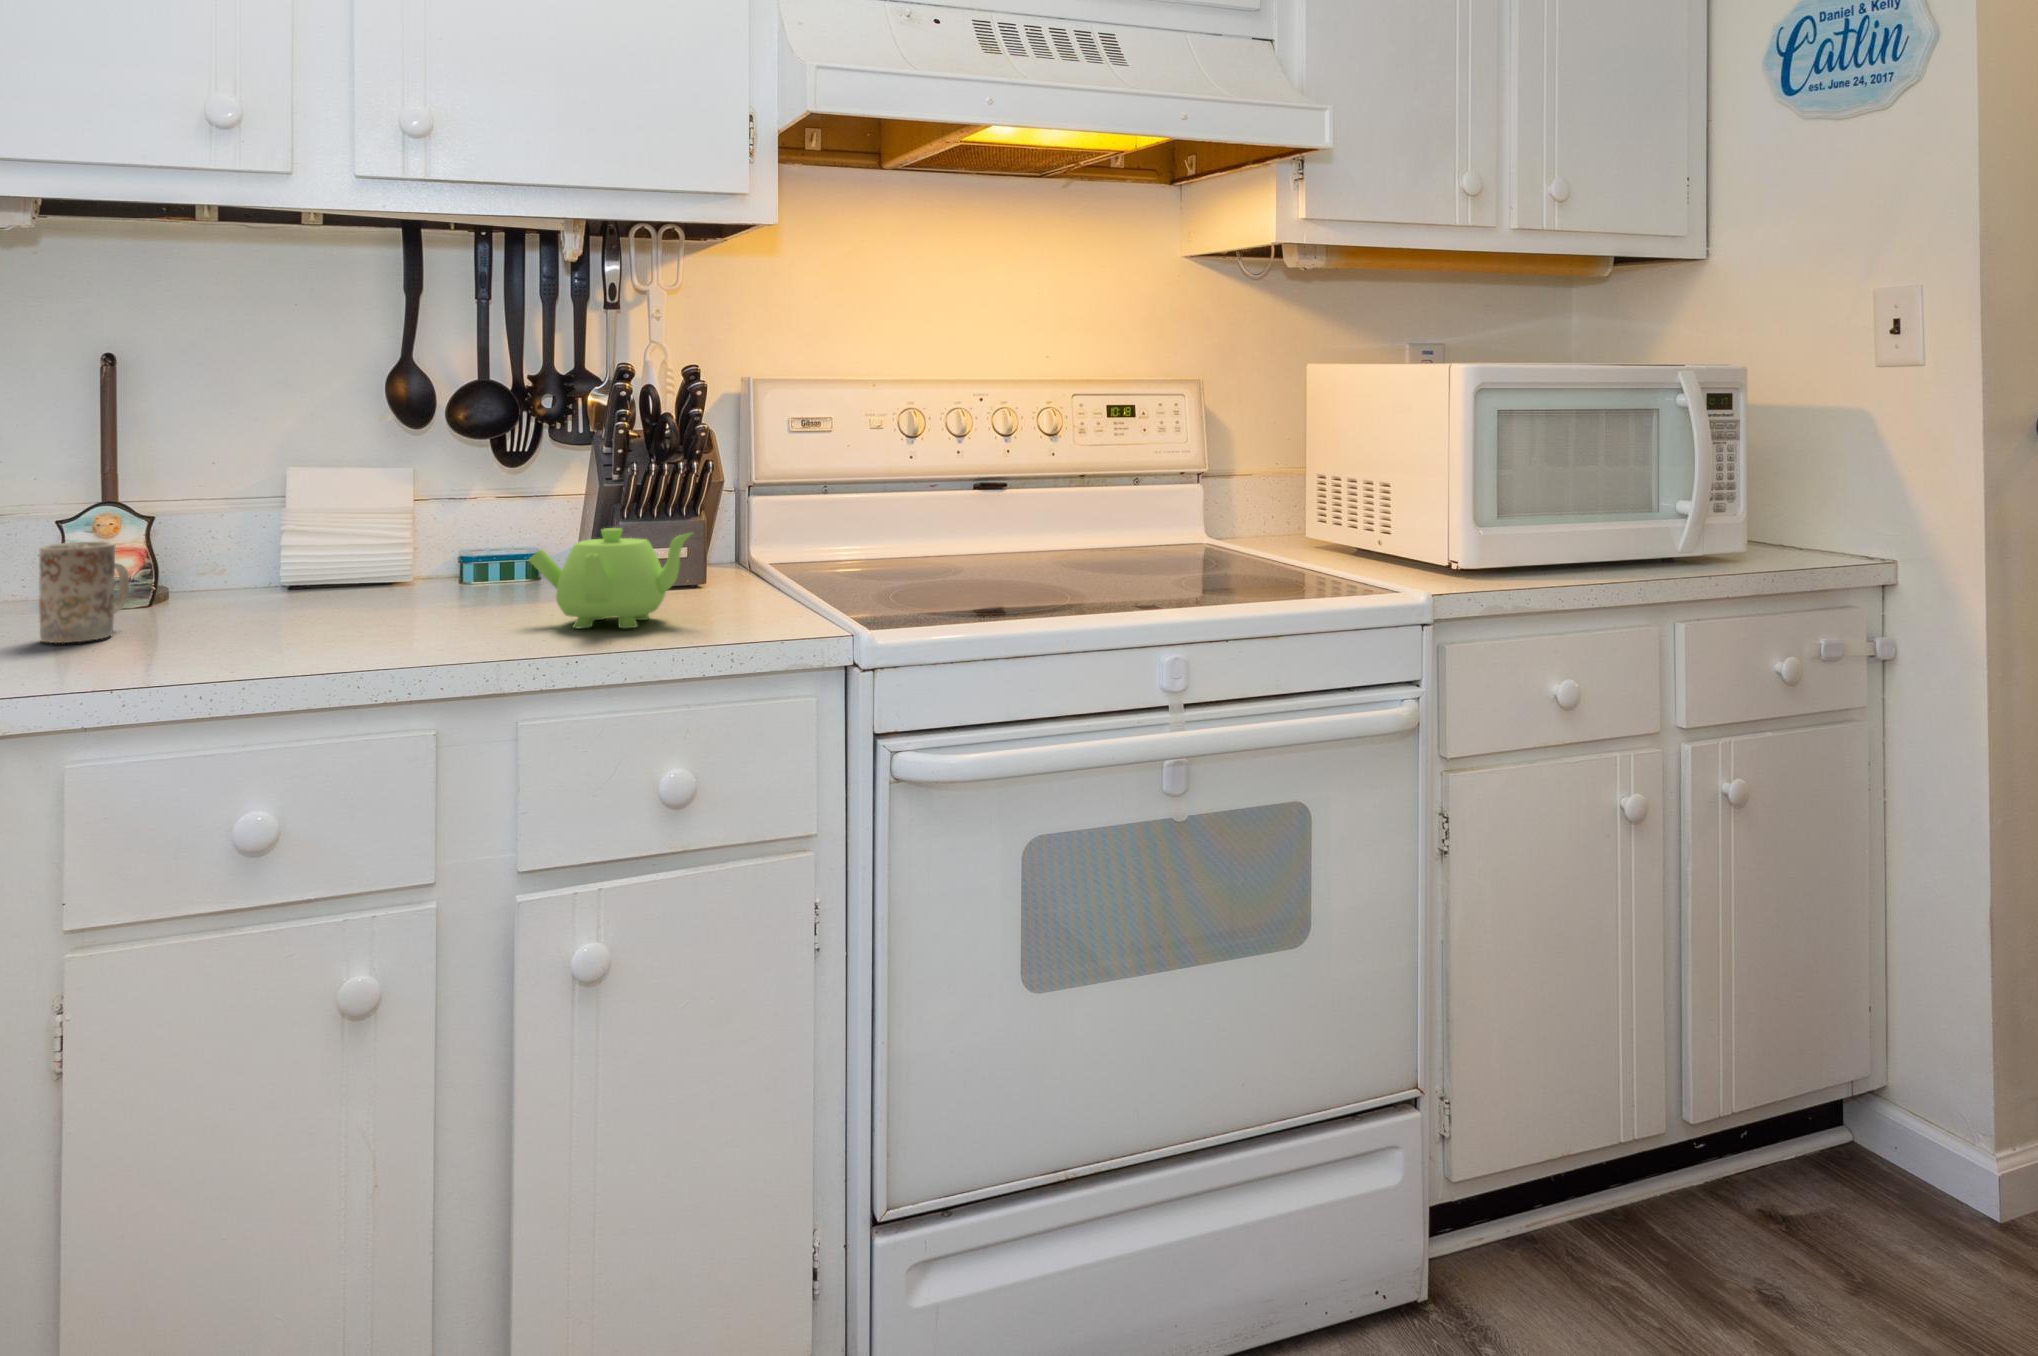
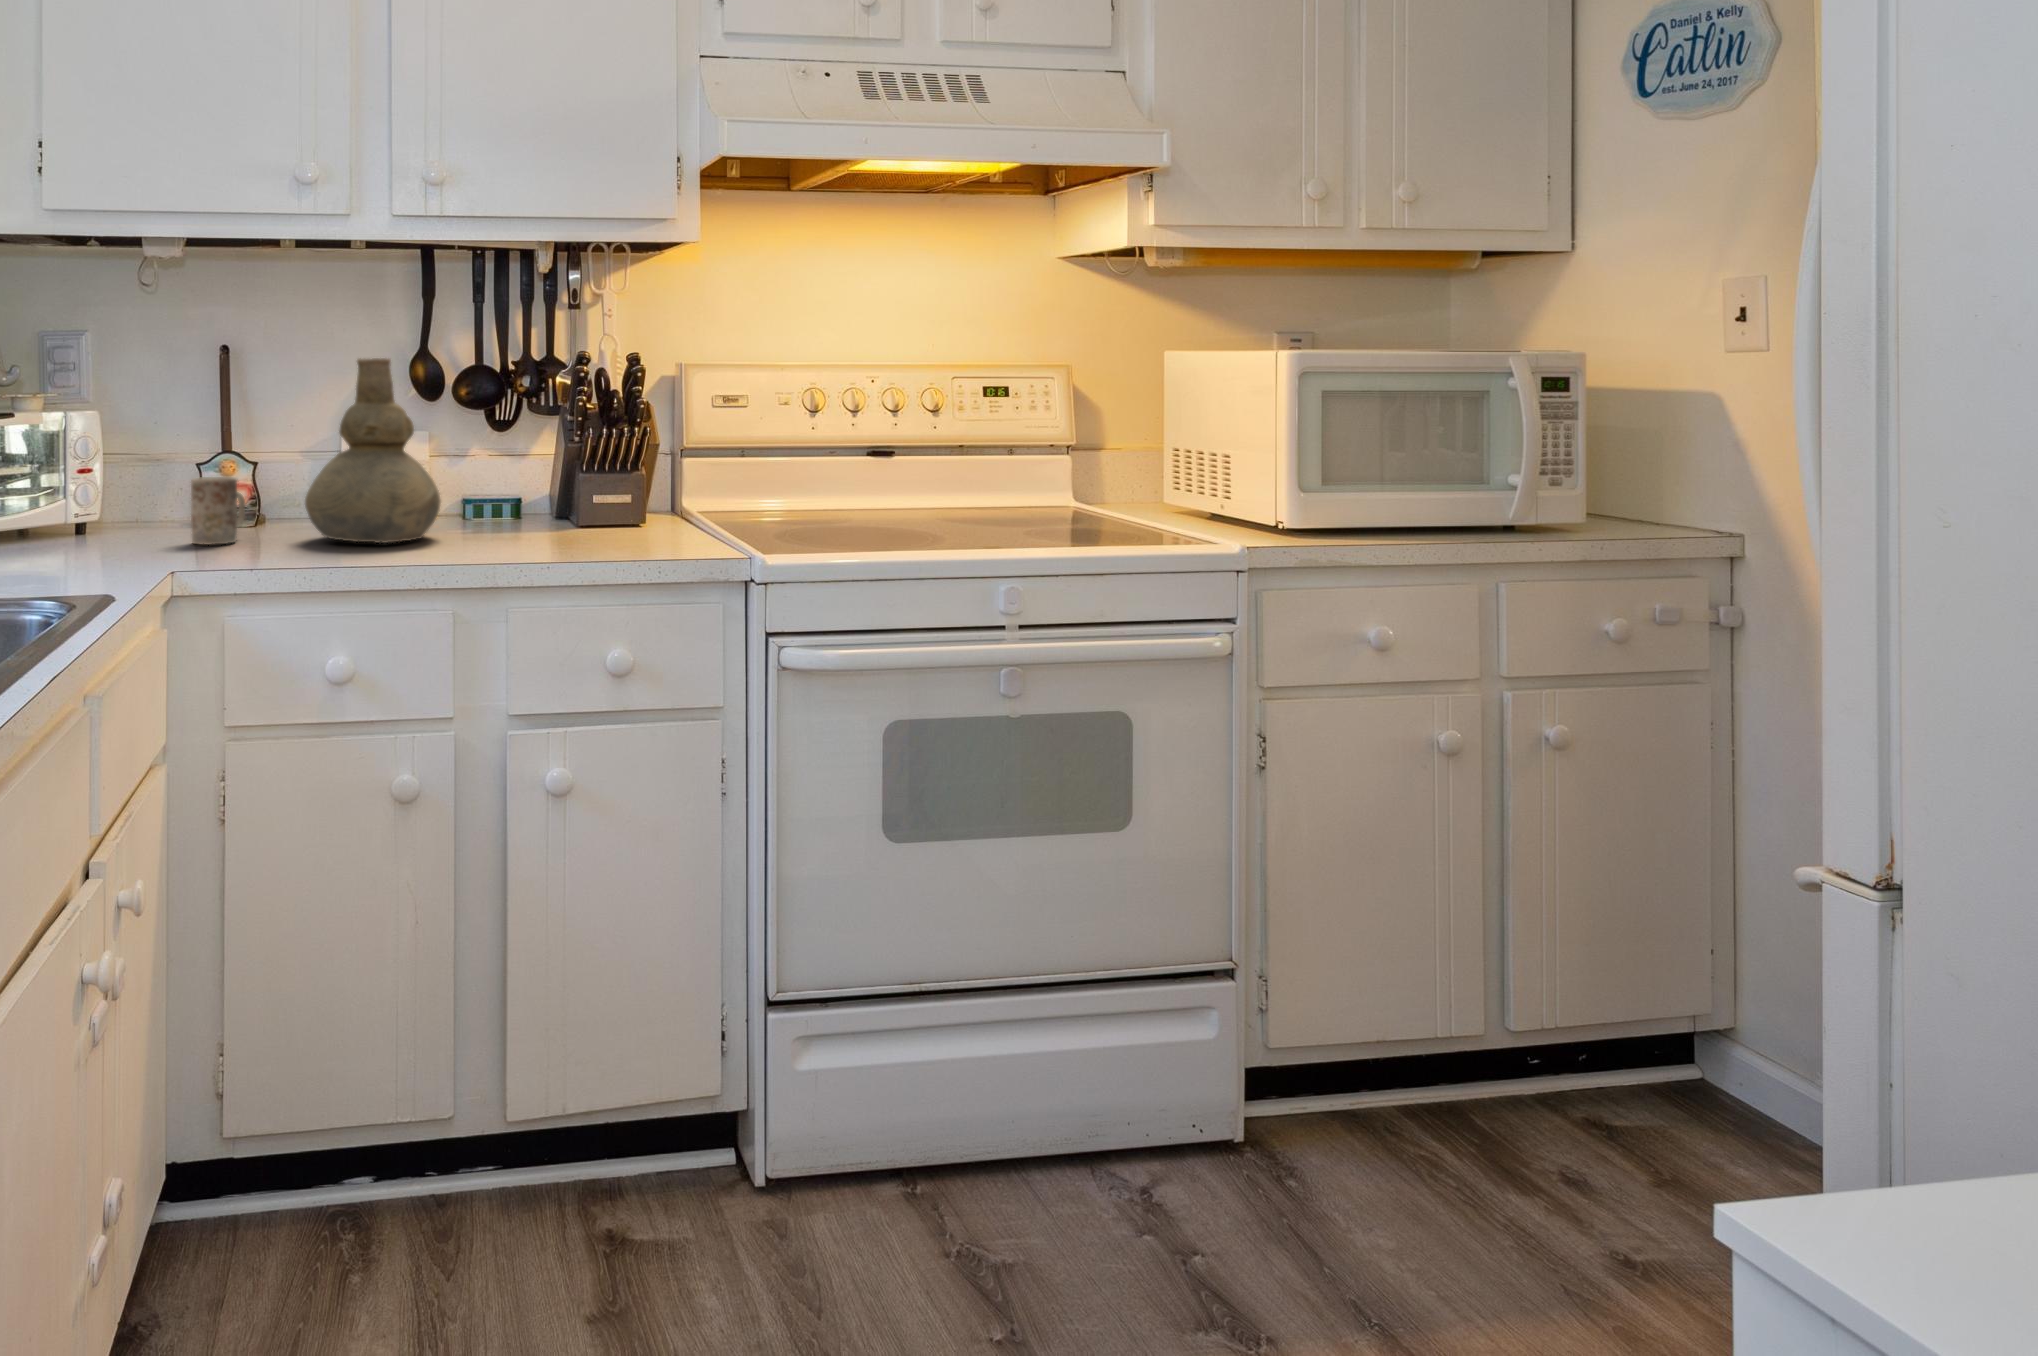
vase: none [220,371,425,631] -> present [305,358,441,543]
teapot: present [529,528,691,628] -> none [512,475,631,548]

